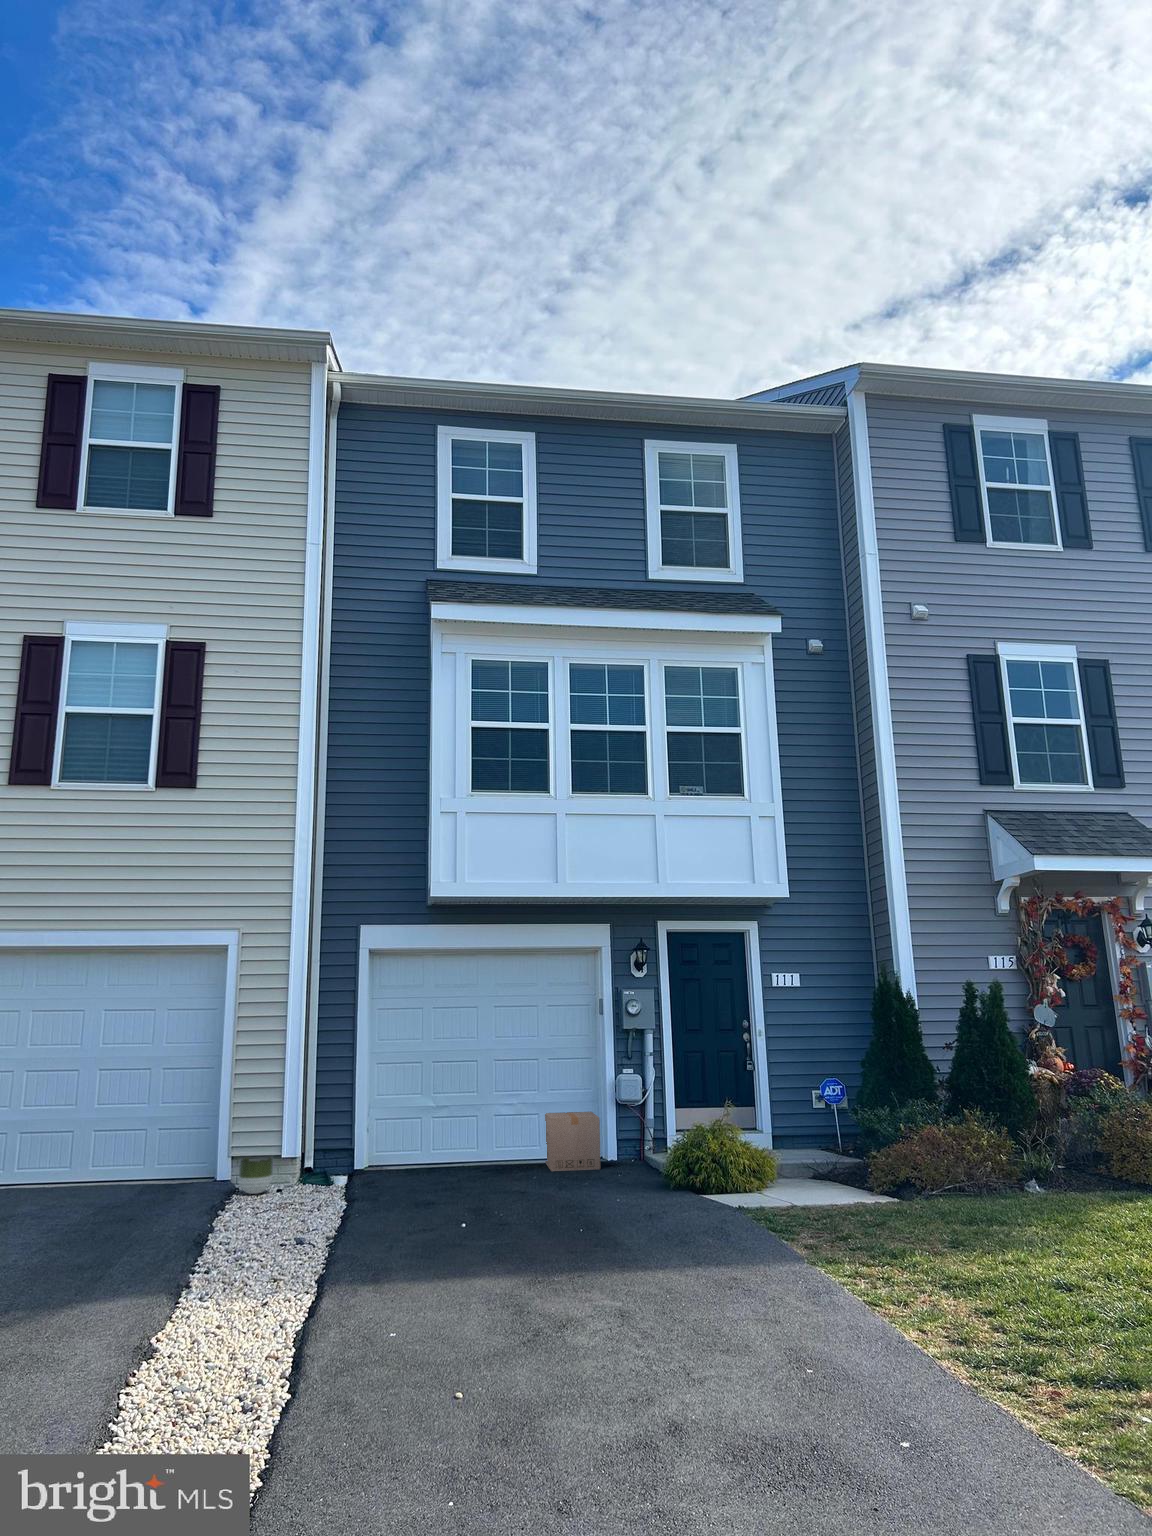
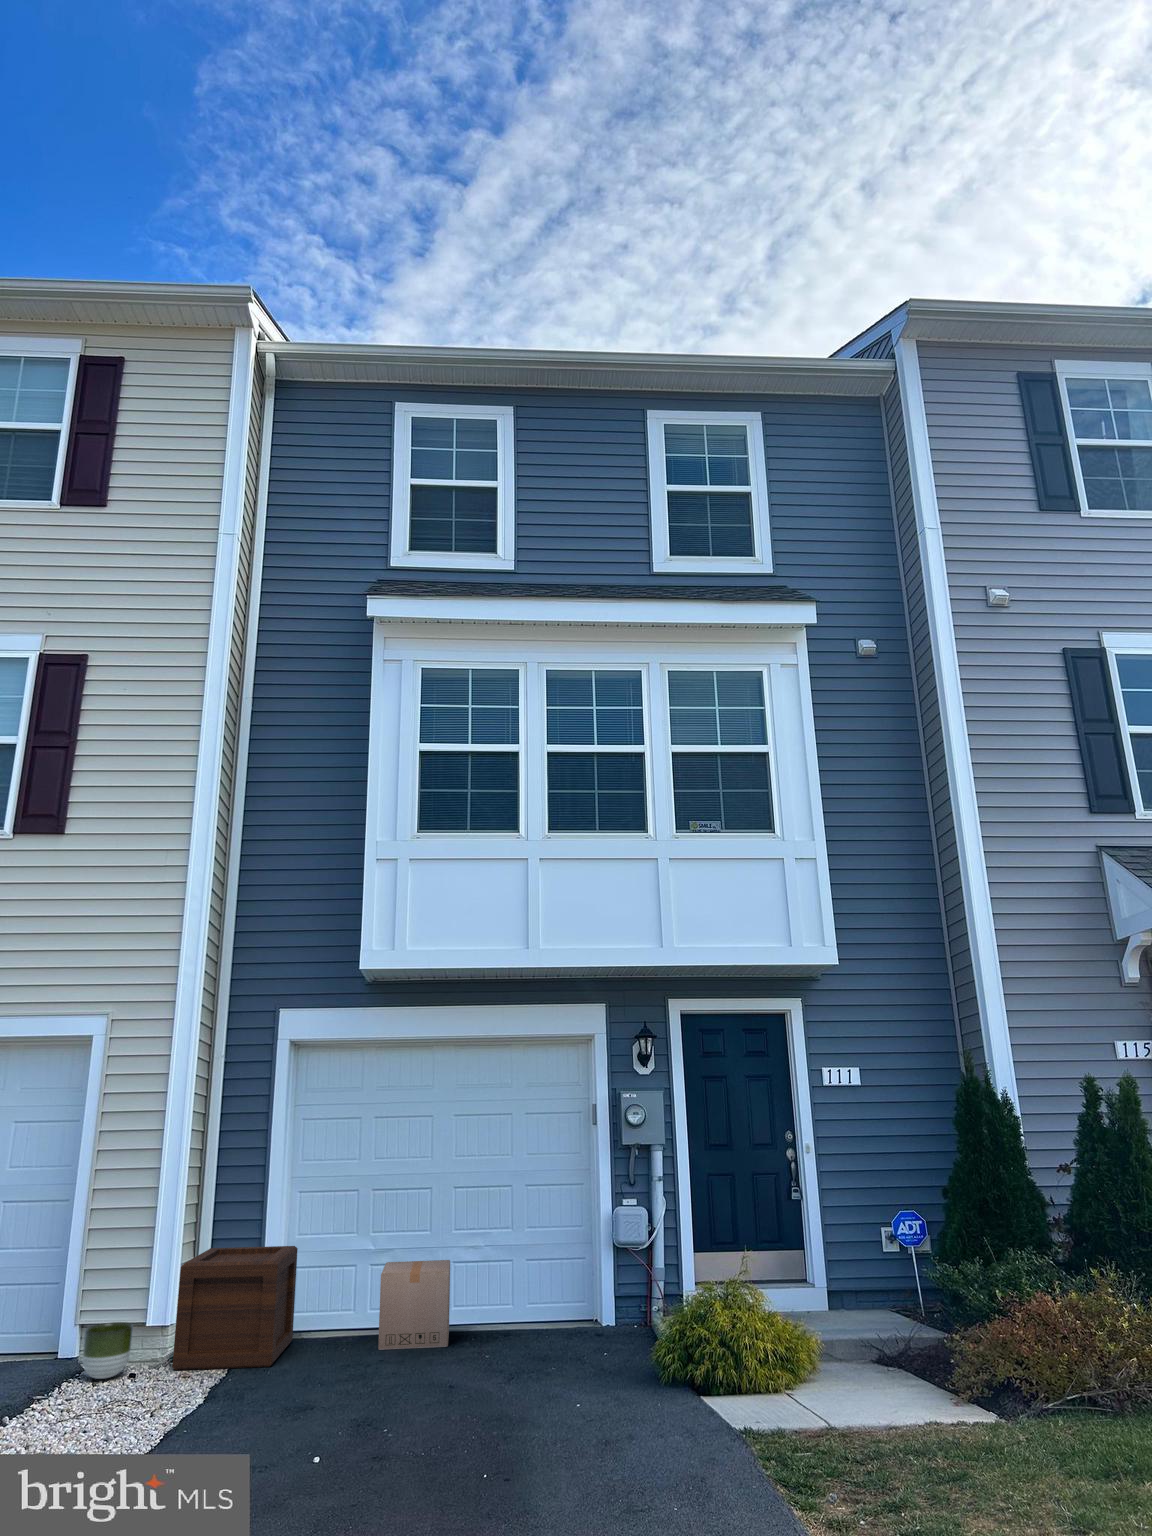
wooden crate: none [303,1104,381,1189] -> present [172,1246,298,1370]
cardboard box: present [545,1112,600,1171] -> present [378,1260,450,1350]

